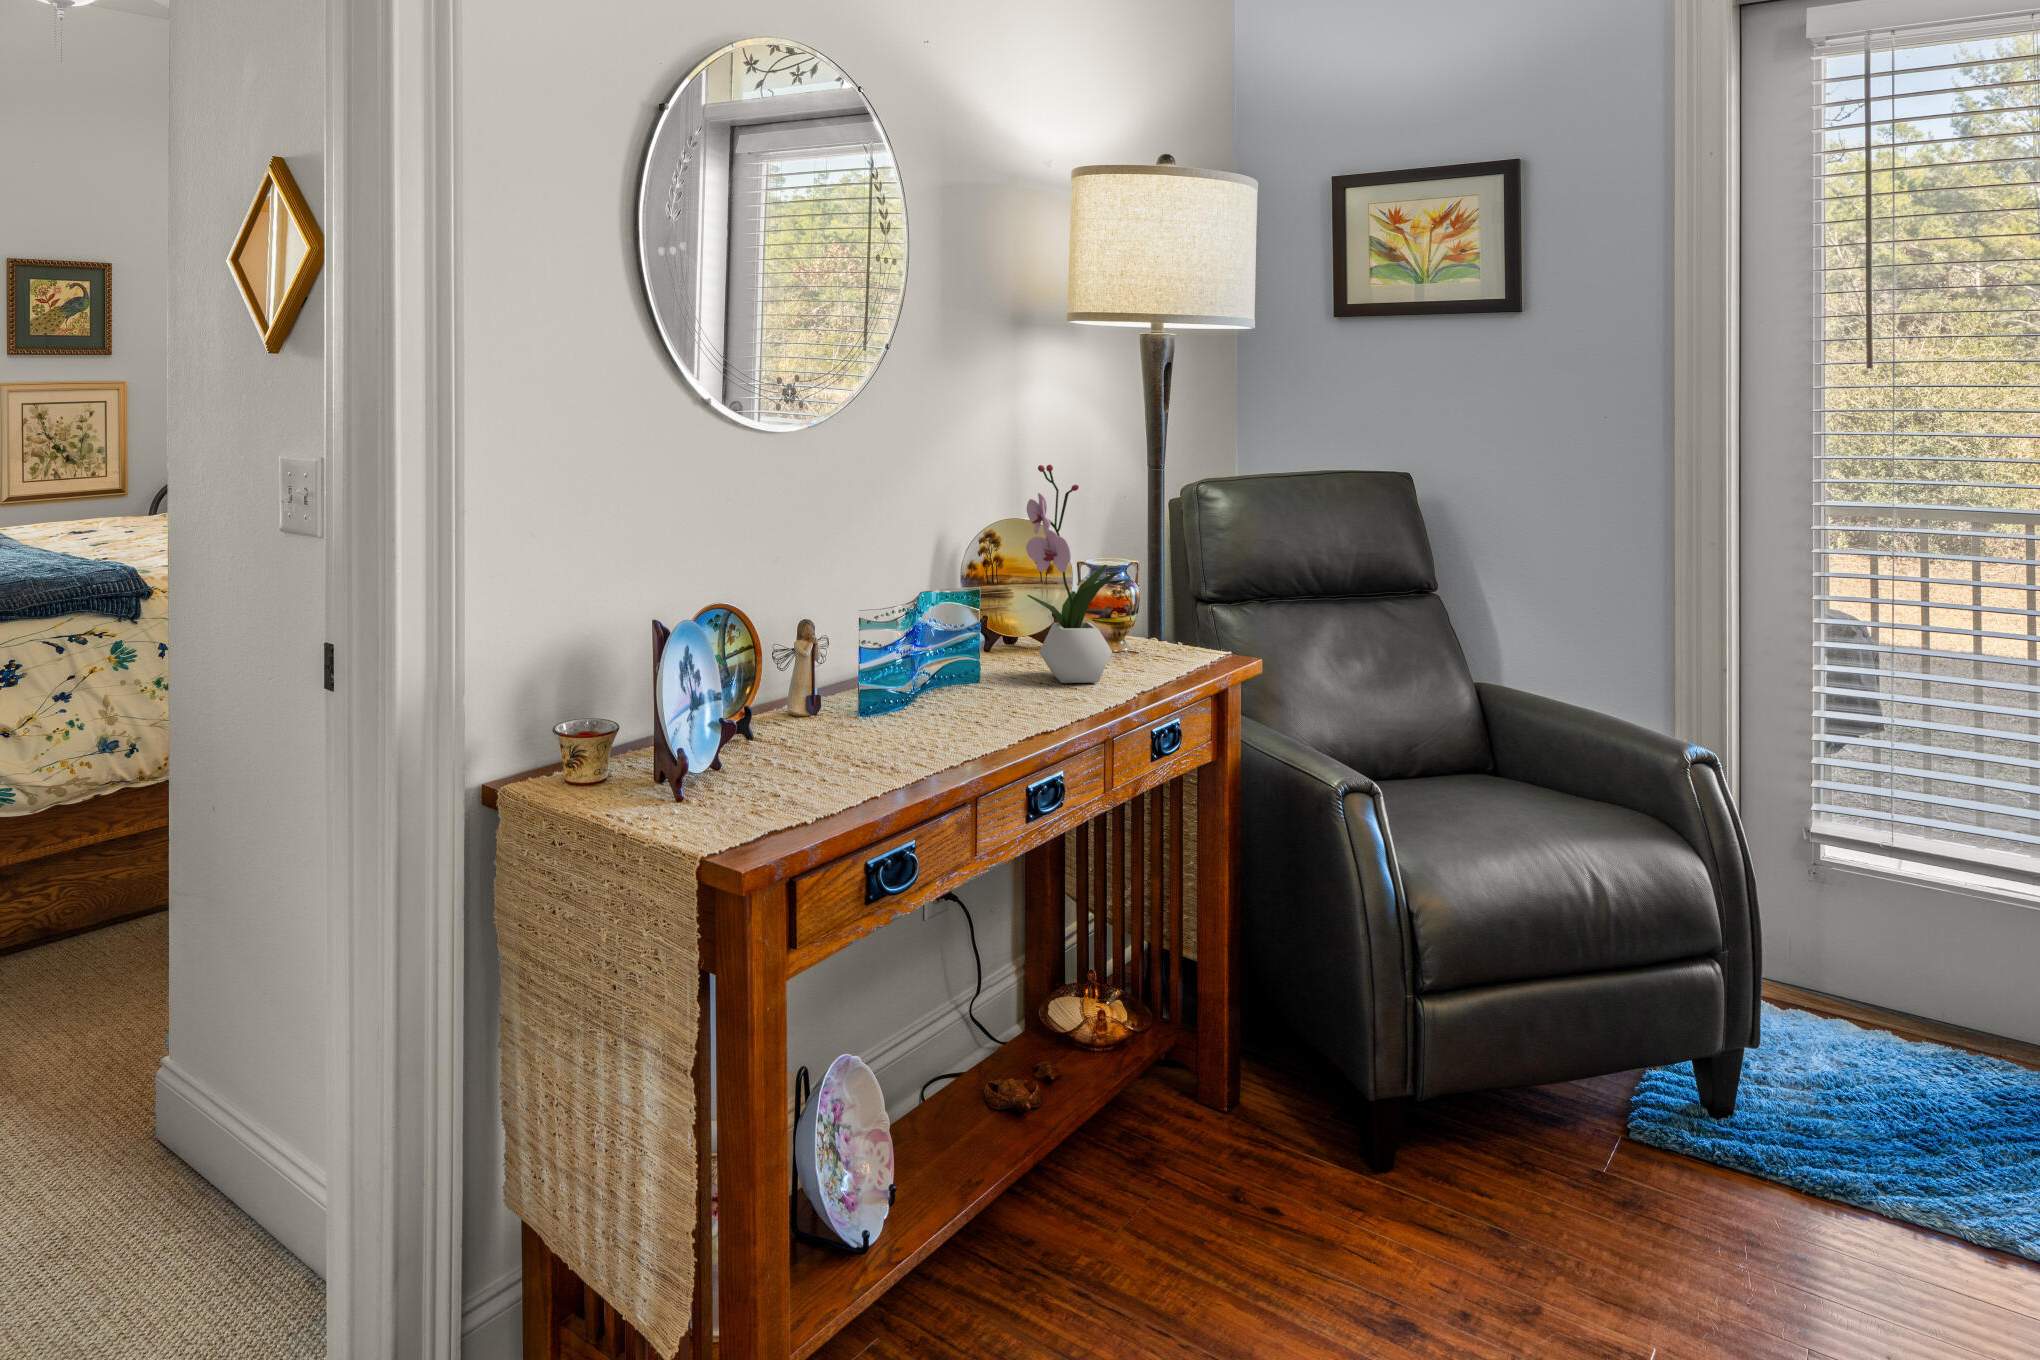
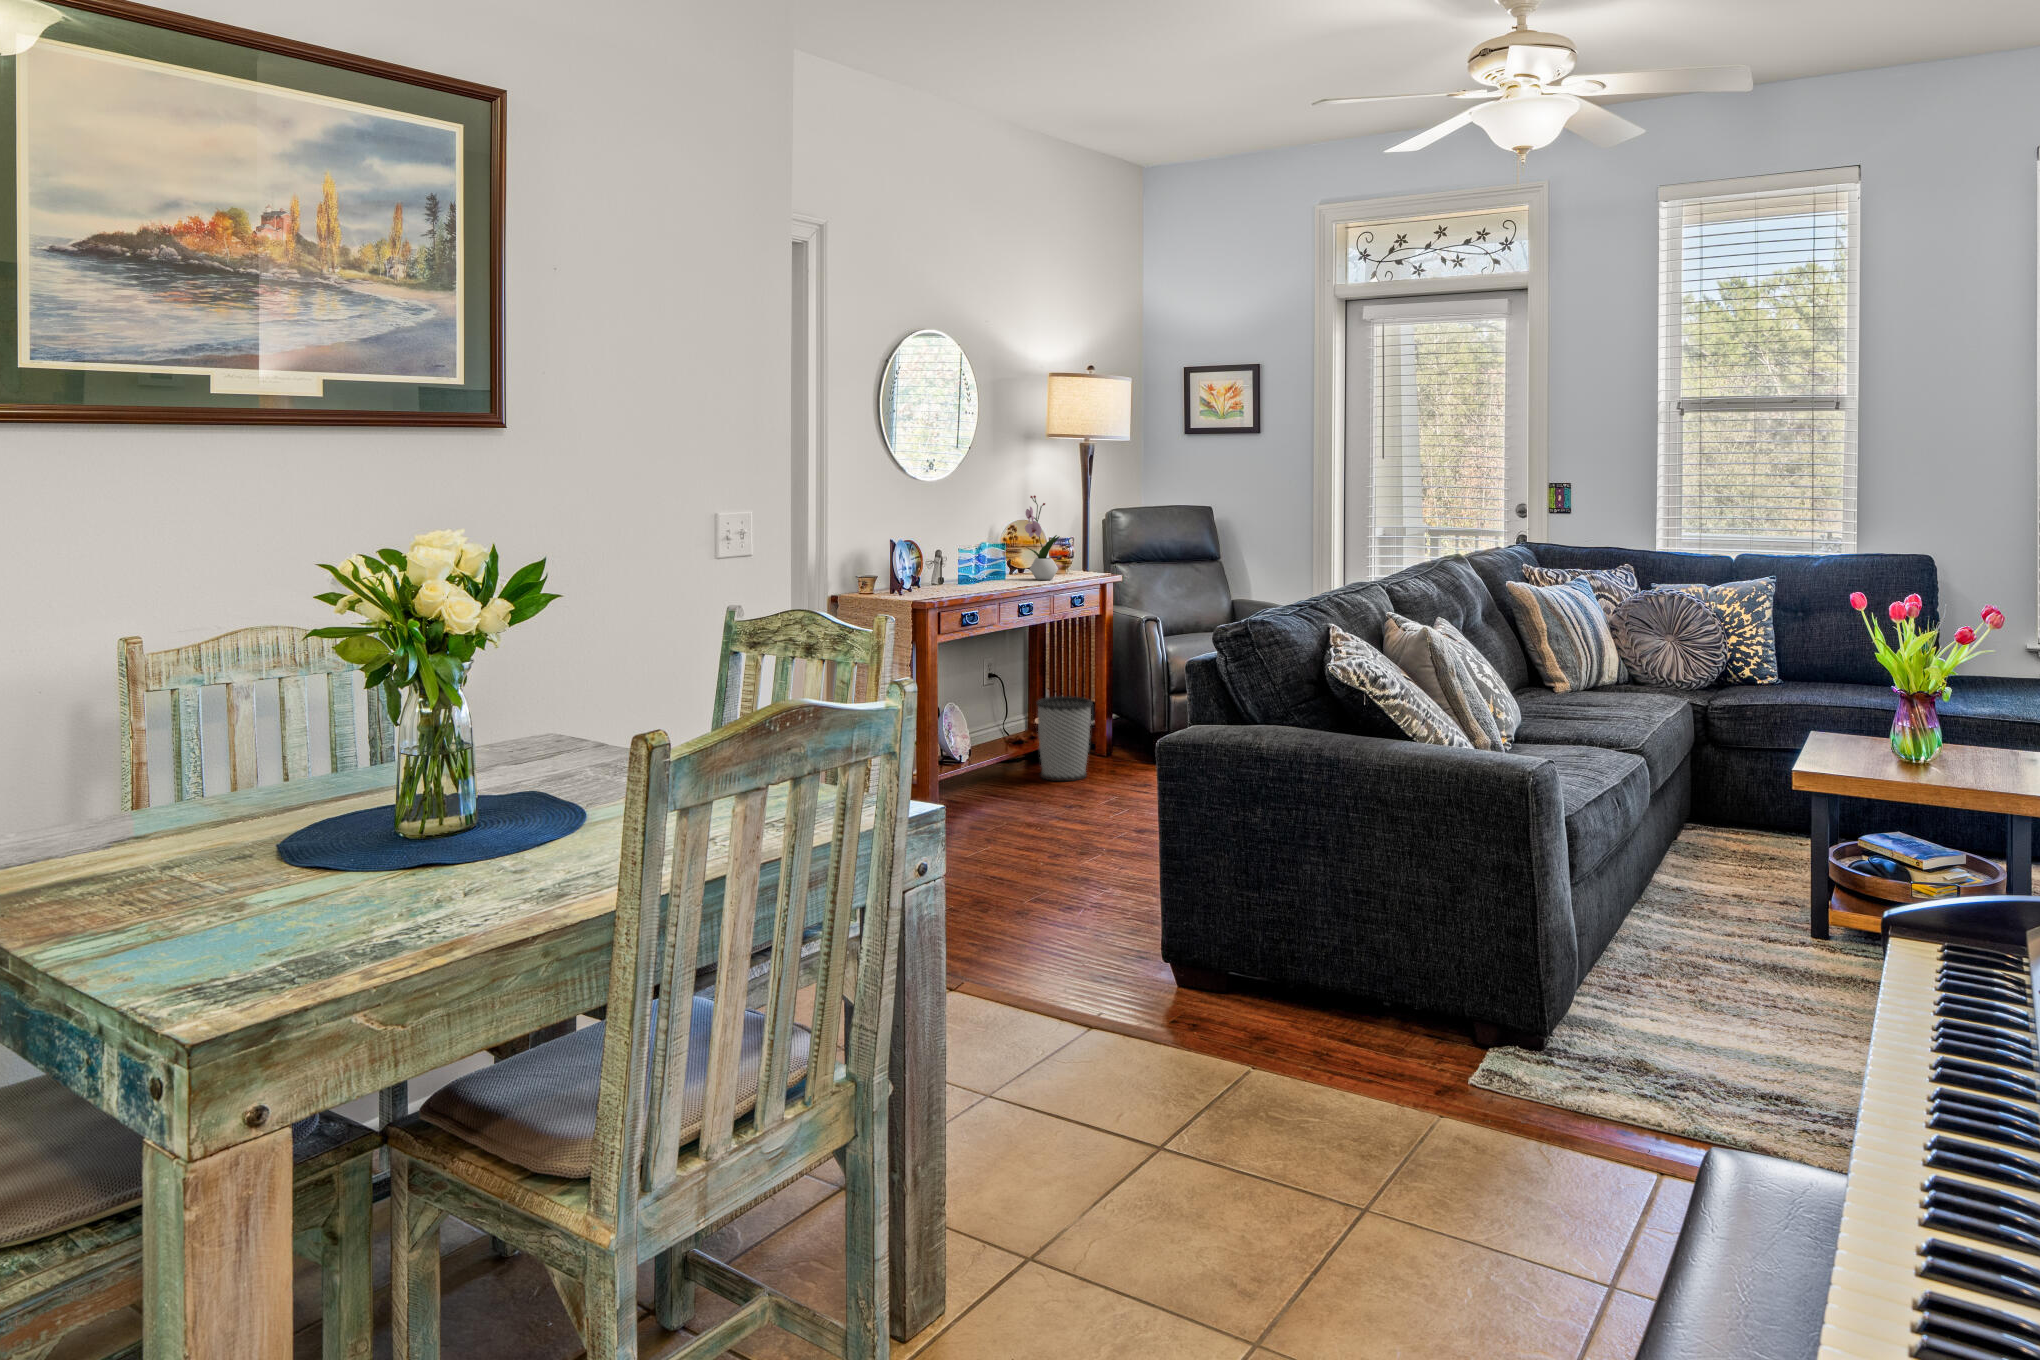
wastebasket: none [1071,1008,1232,1291] -> present [1036,696,1092,781]

